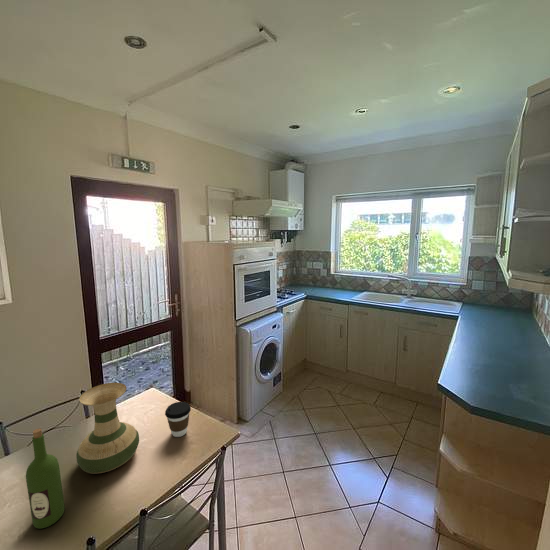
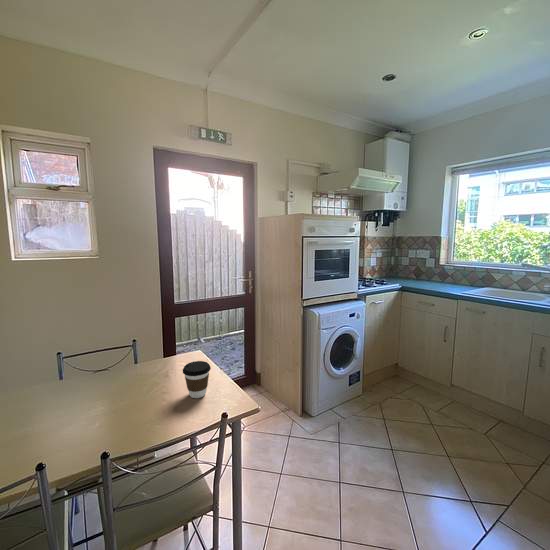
vase: present [76,383,139,474] -> none [91,325,154,411]
wine bottle: present [26,428,65,529] -> none [23,344,61,445]

